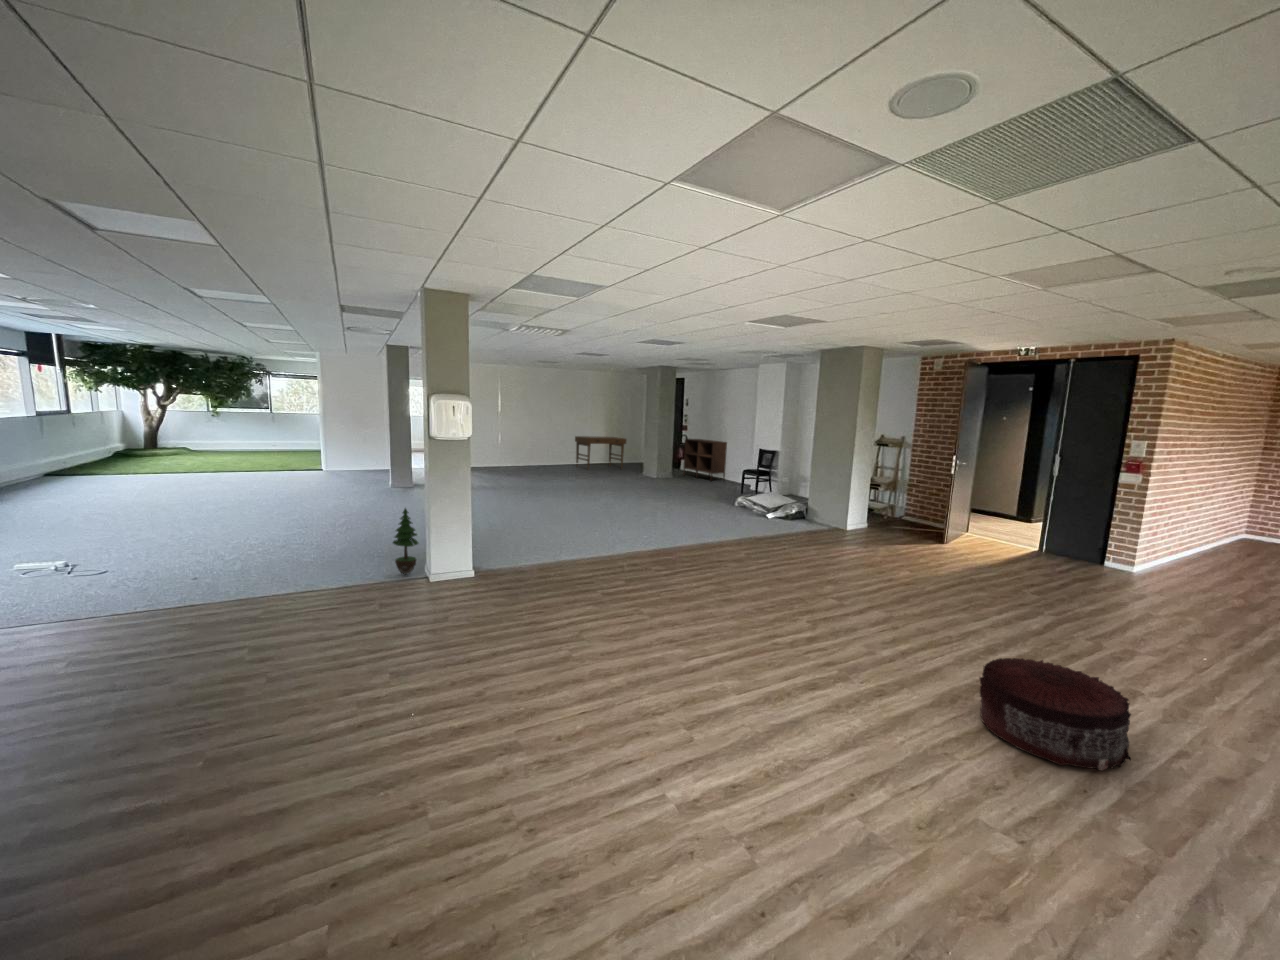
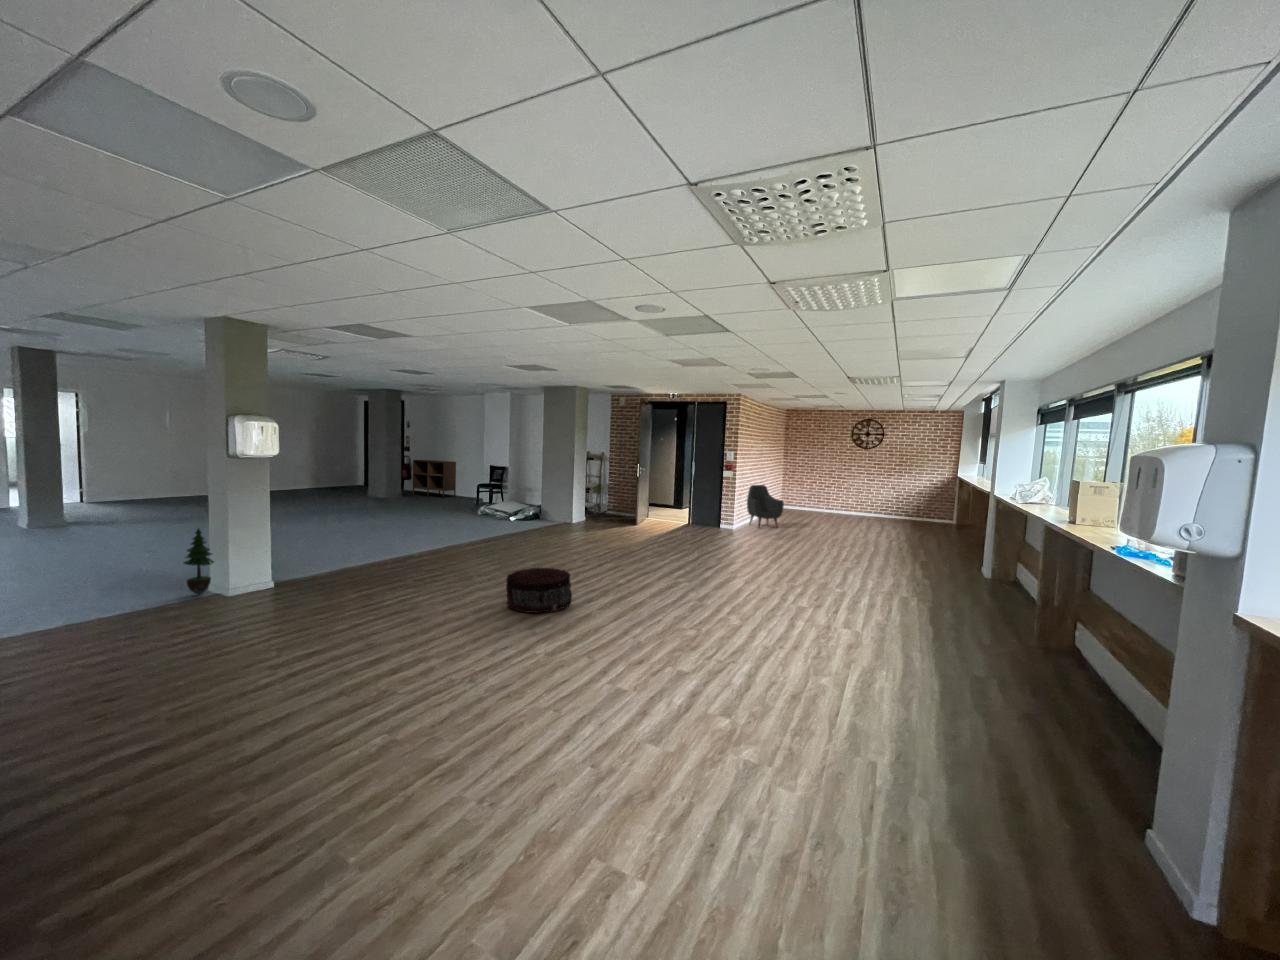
desk: present [575,436,626,470] -> none [282,460,346,496]
armchair: none [1166,499,1260,581] -> present [747,485,784,527]
pouf: present [980,658,1131,771] -> present [506,568,572,613]

